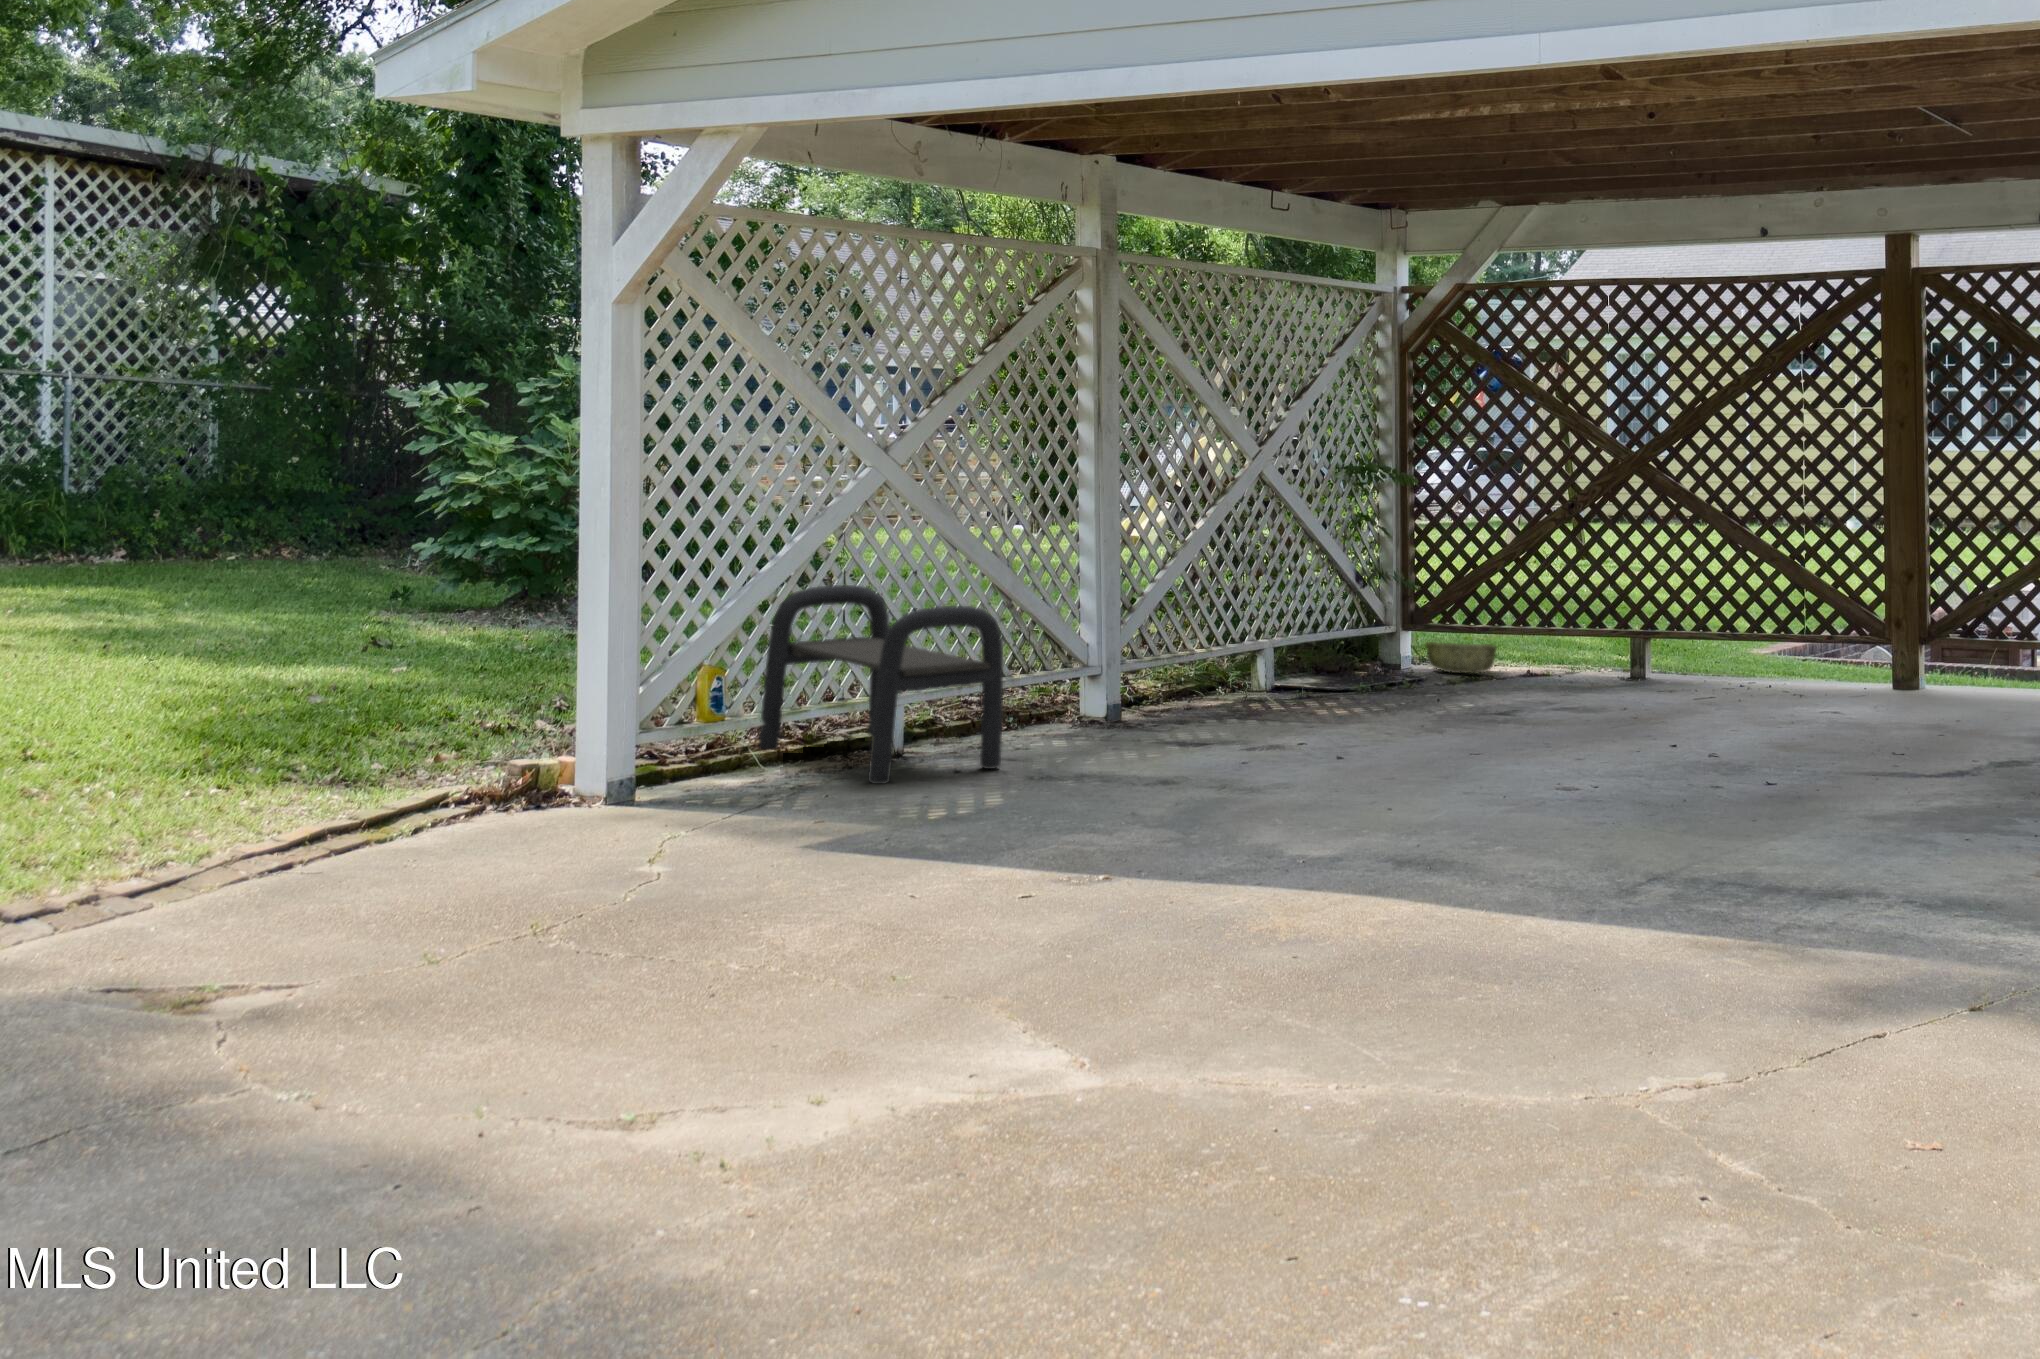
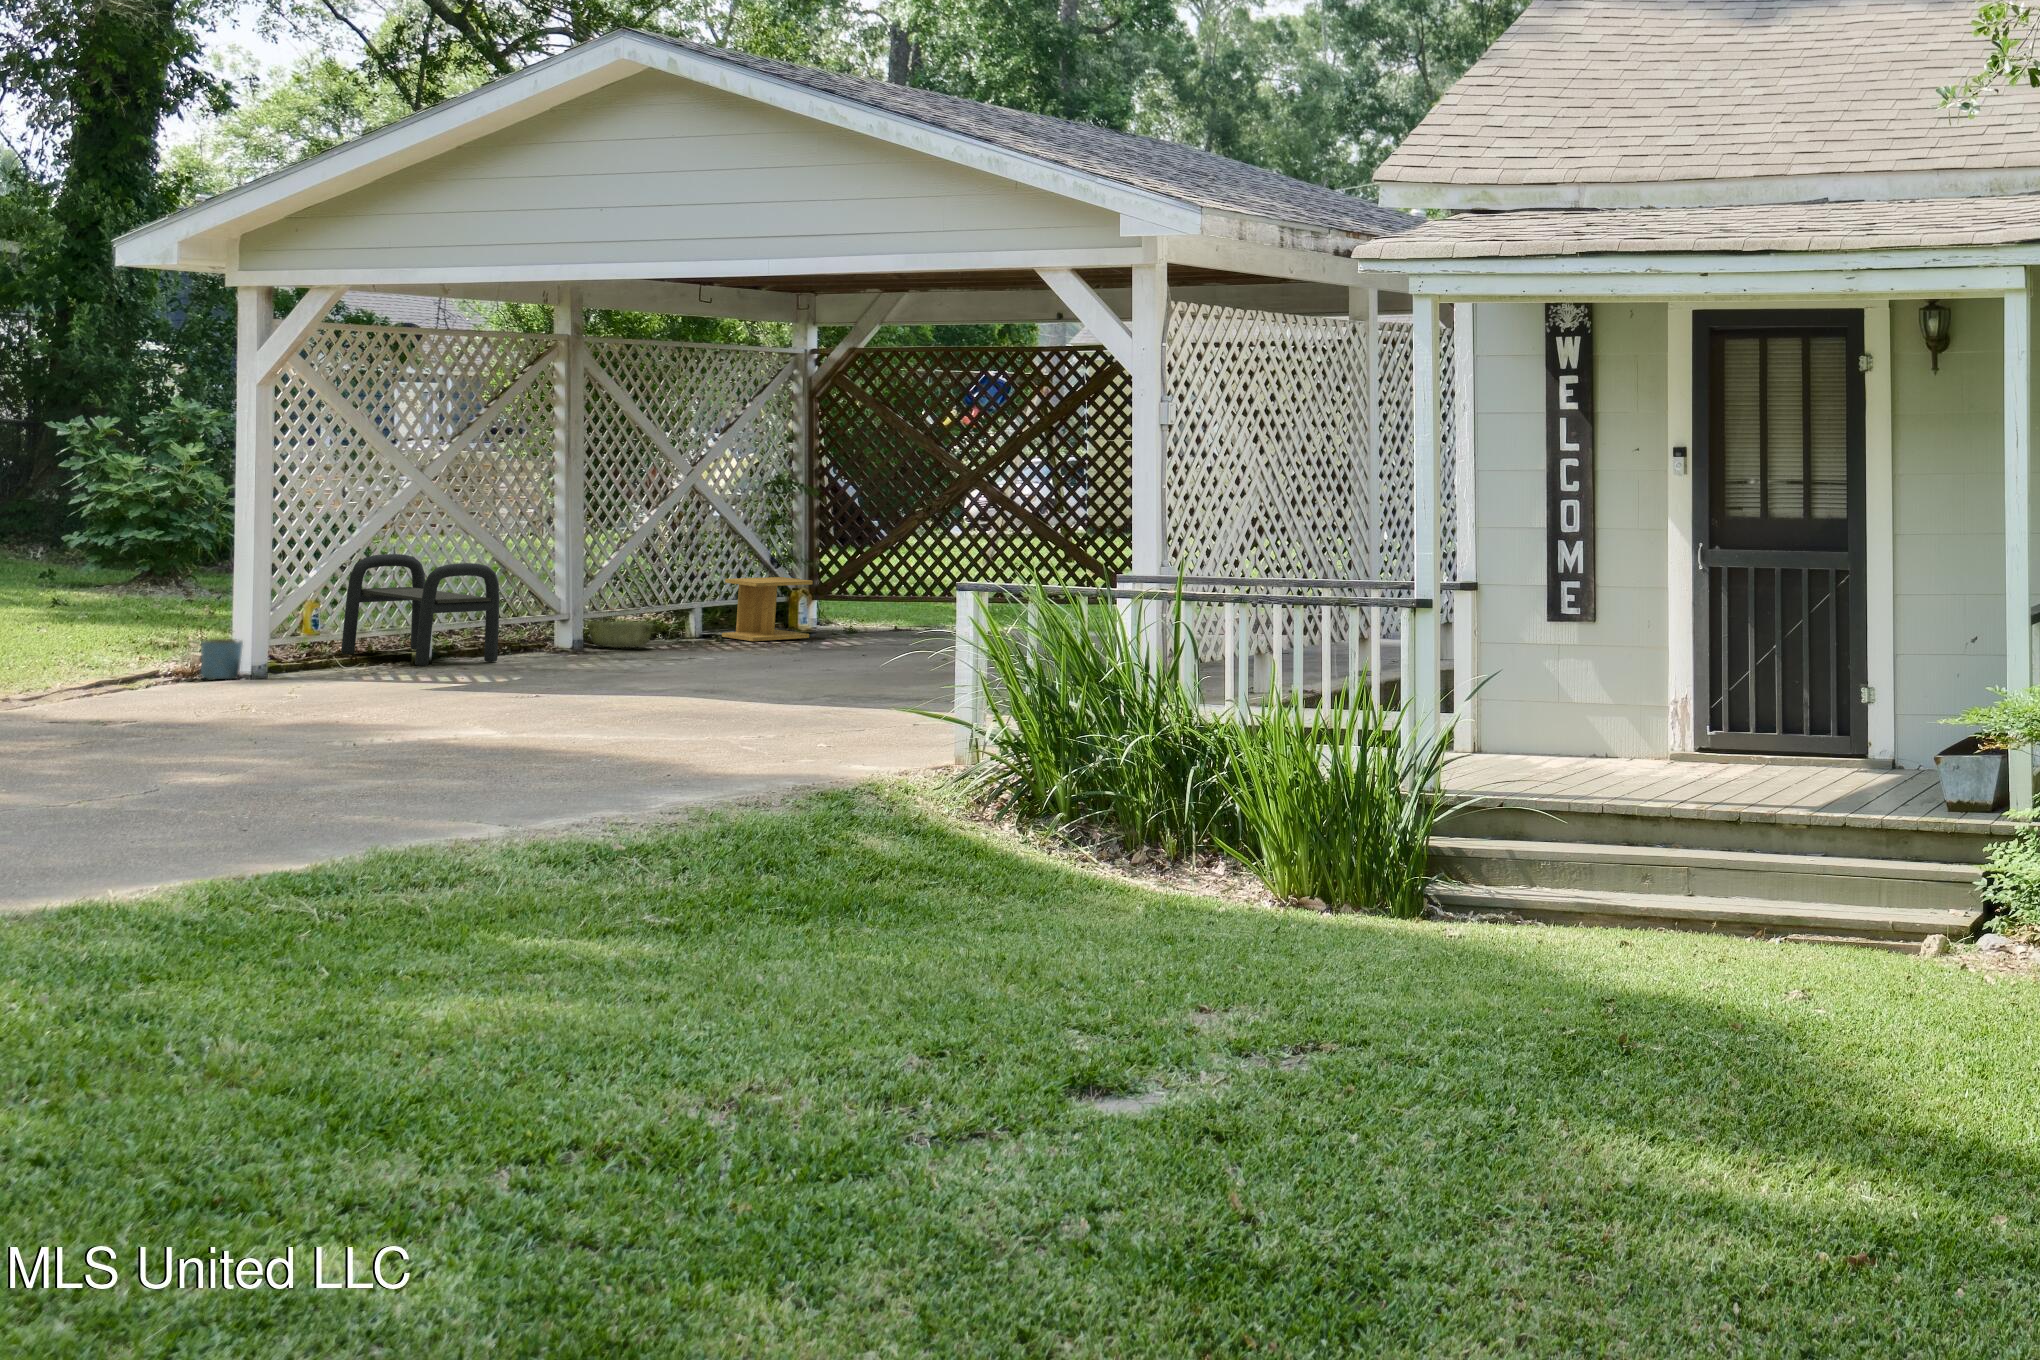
side table: none [1302,604,1424,702] -> present [722,577,813,642]
woven basket: present [1426,642,1497,673] -> present [587,621,653,648]
planter: none [517,736,588,812] -> present [201,639,243,680]

